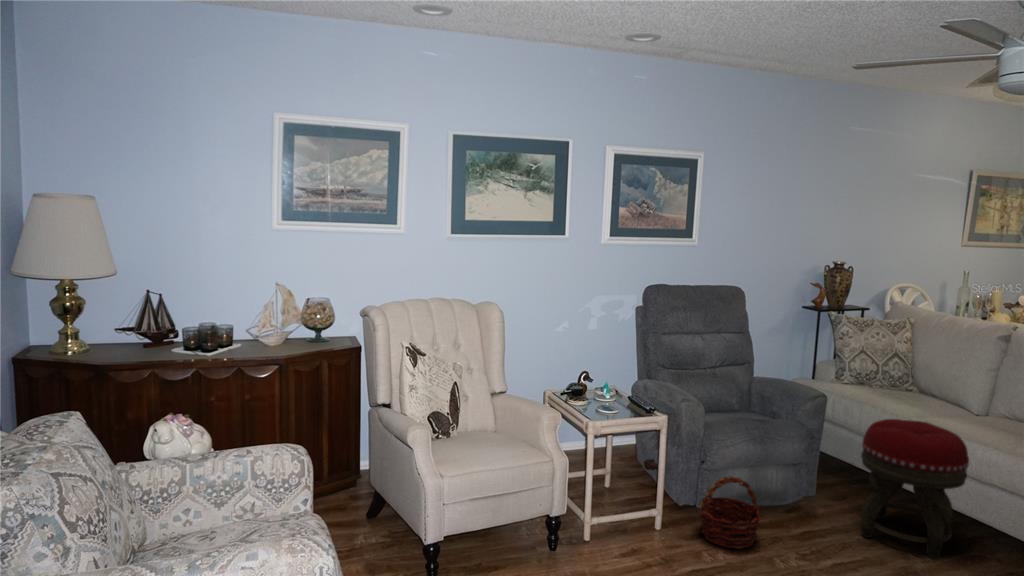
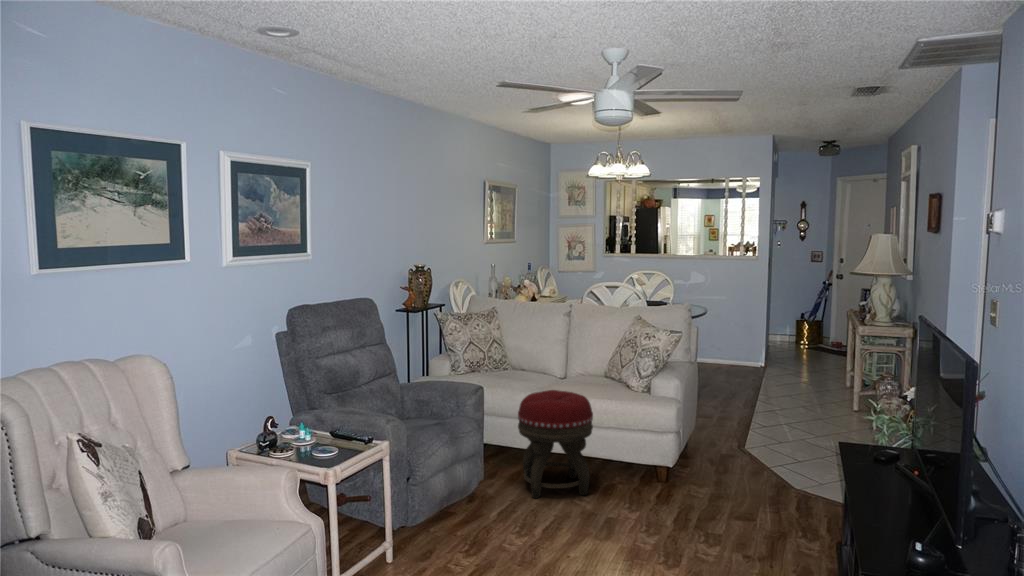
basket: present [700,476,761,549] -> none [423,481,481,551]

